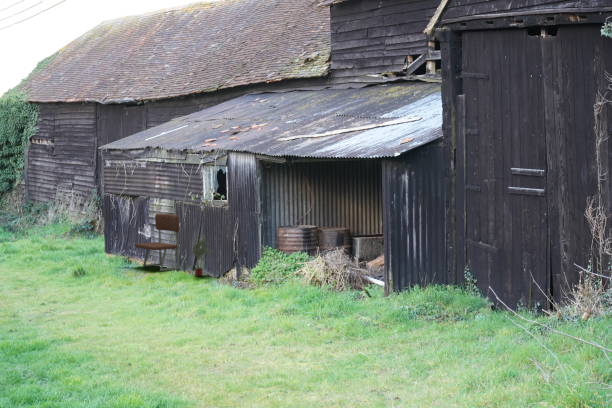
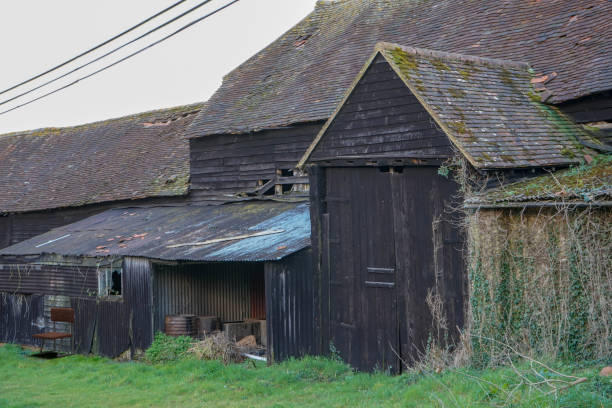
potted tree: present [192,235,212,276] -> none [88,324,108,360]

